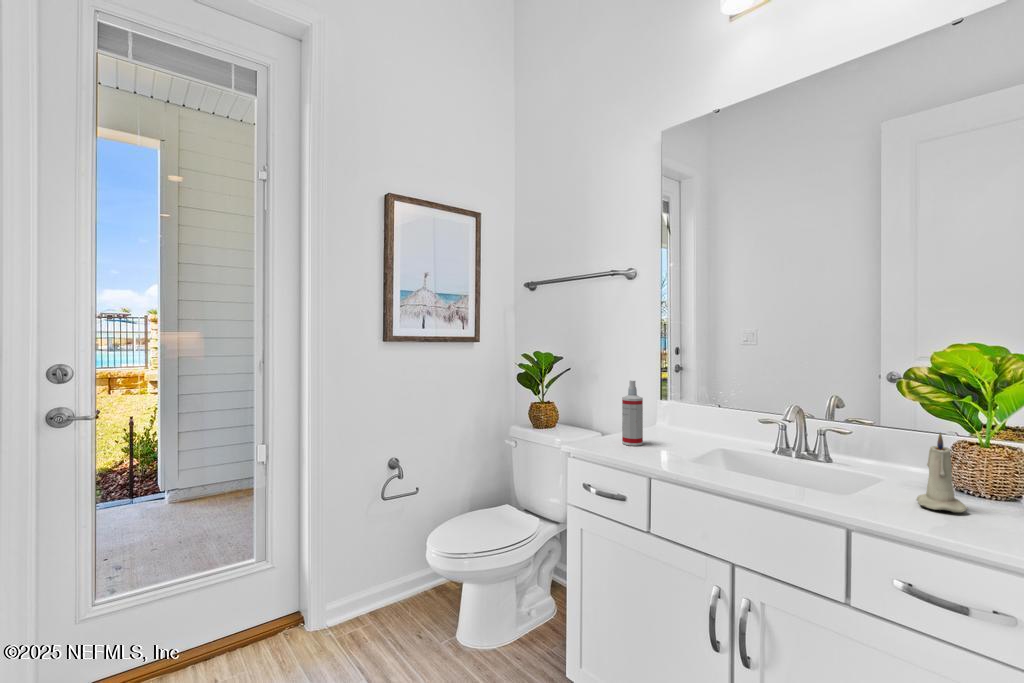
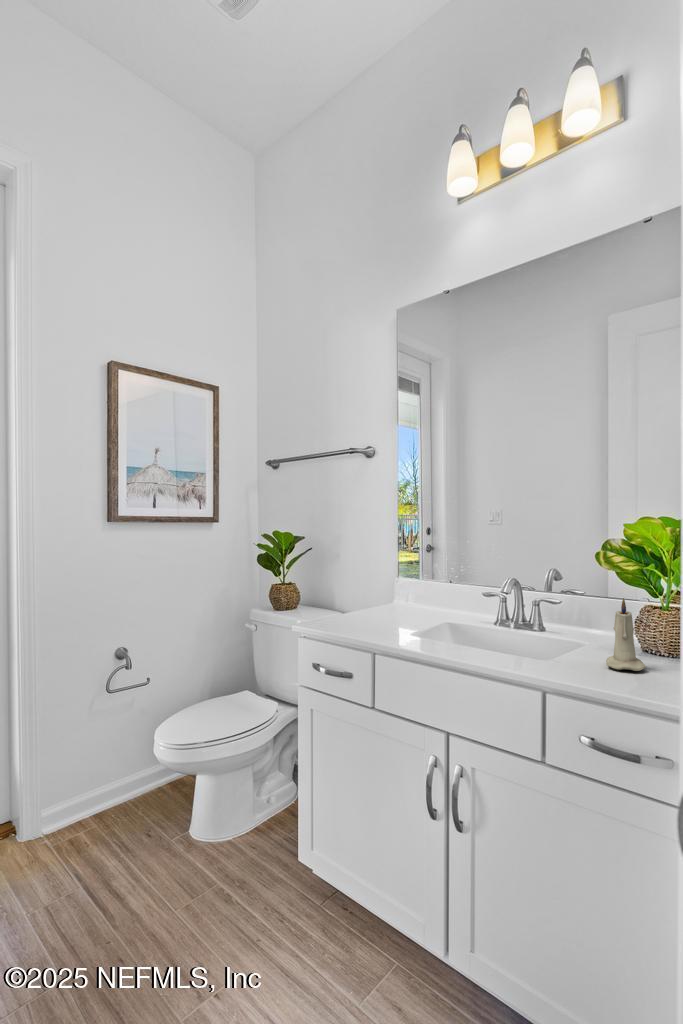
spray bottle: present [622,380,643,446] -> none [354,557,374,623]

